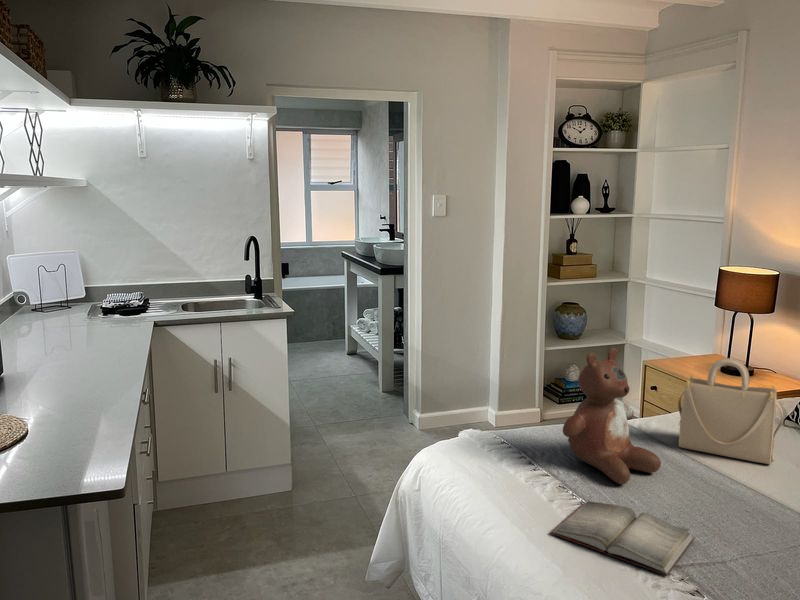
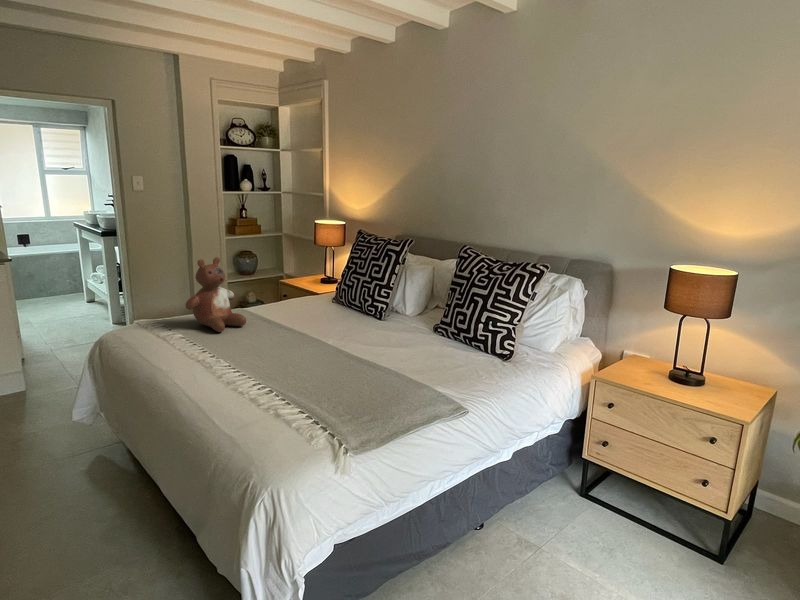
handbag: present [678,358,783,464] -> none [265,262,317,317]
hardback book: present [550,501,694,575] -> none [163,338,246,363]

